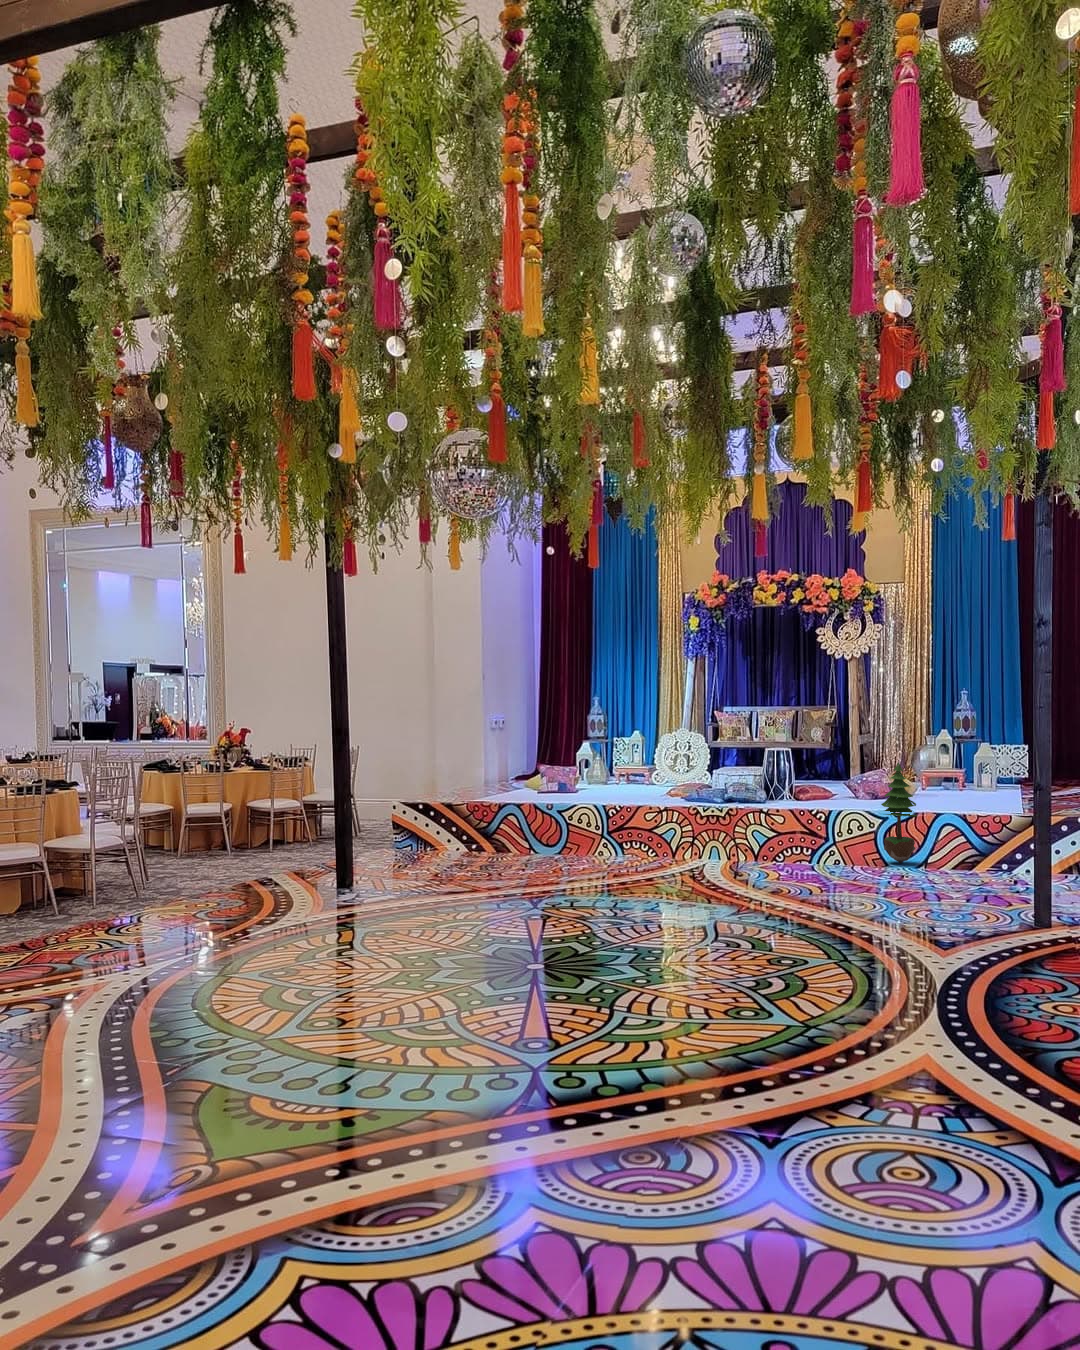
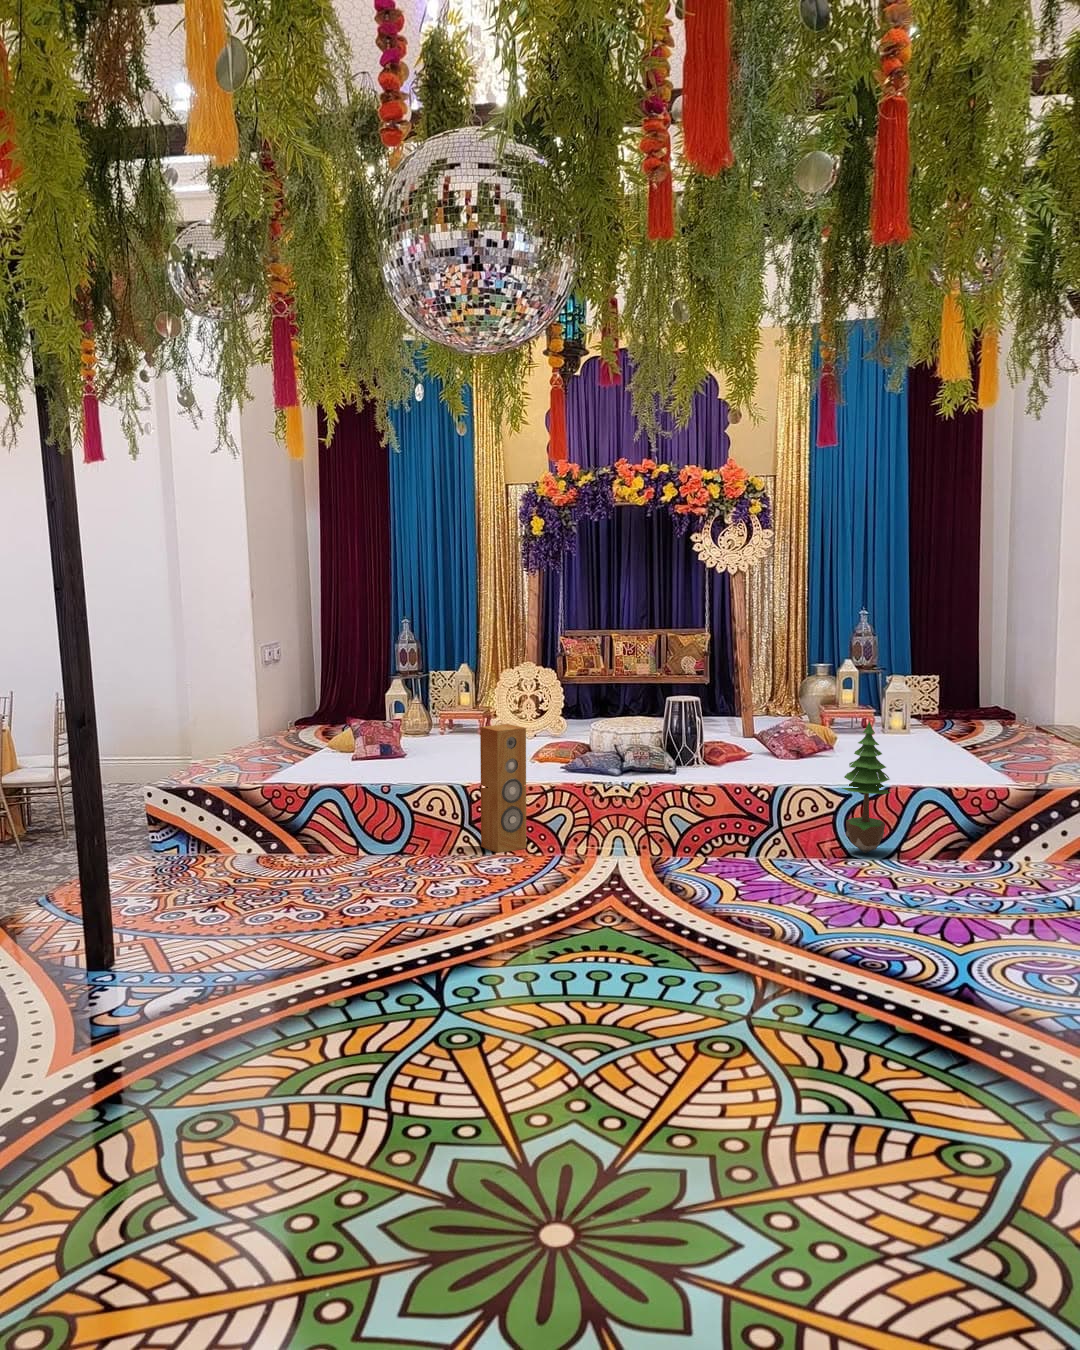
speaker: none [613,763,647,855] -> present [480,724,526,853]

